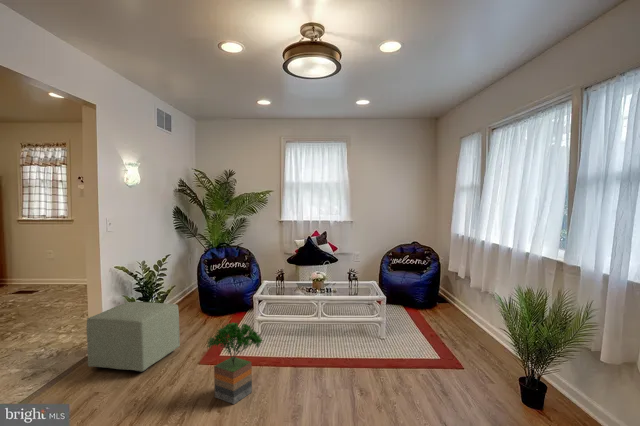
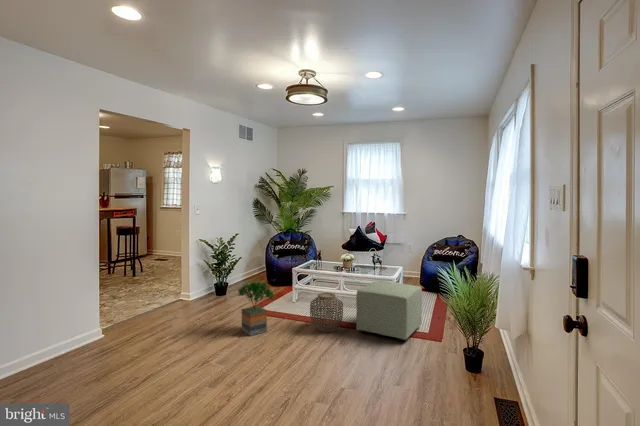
ottoman: present [86,302,180,372] -> present [356,281,422,340]
woven basket: none [305,326,348,378] -> present [310,293,343,332]

